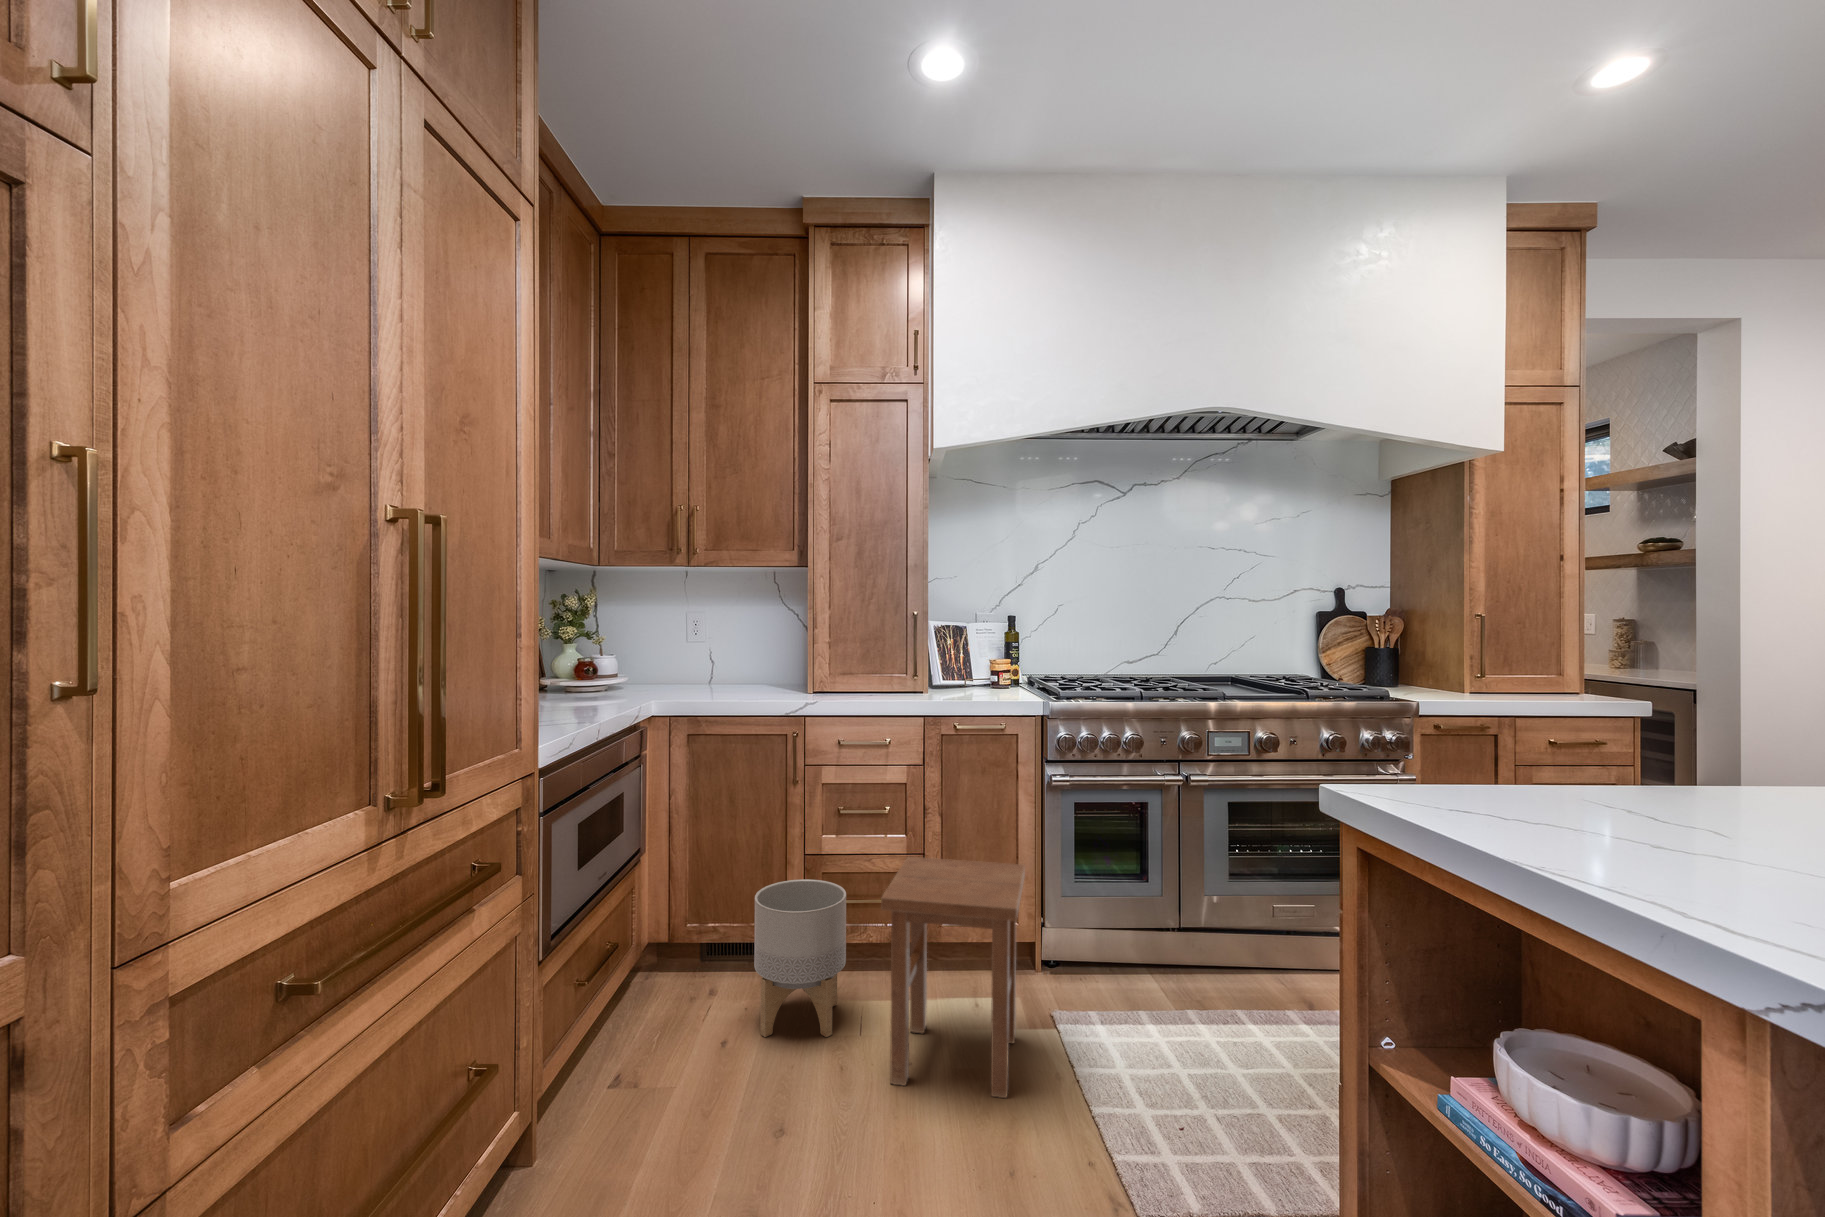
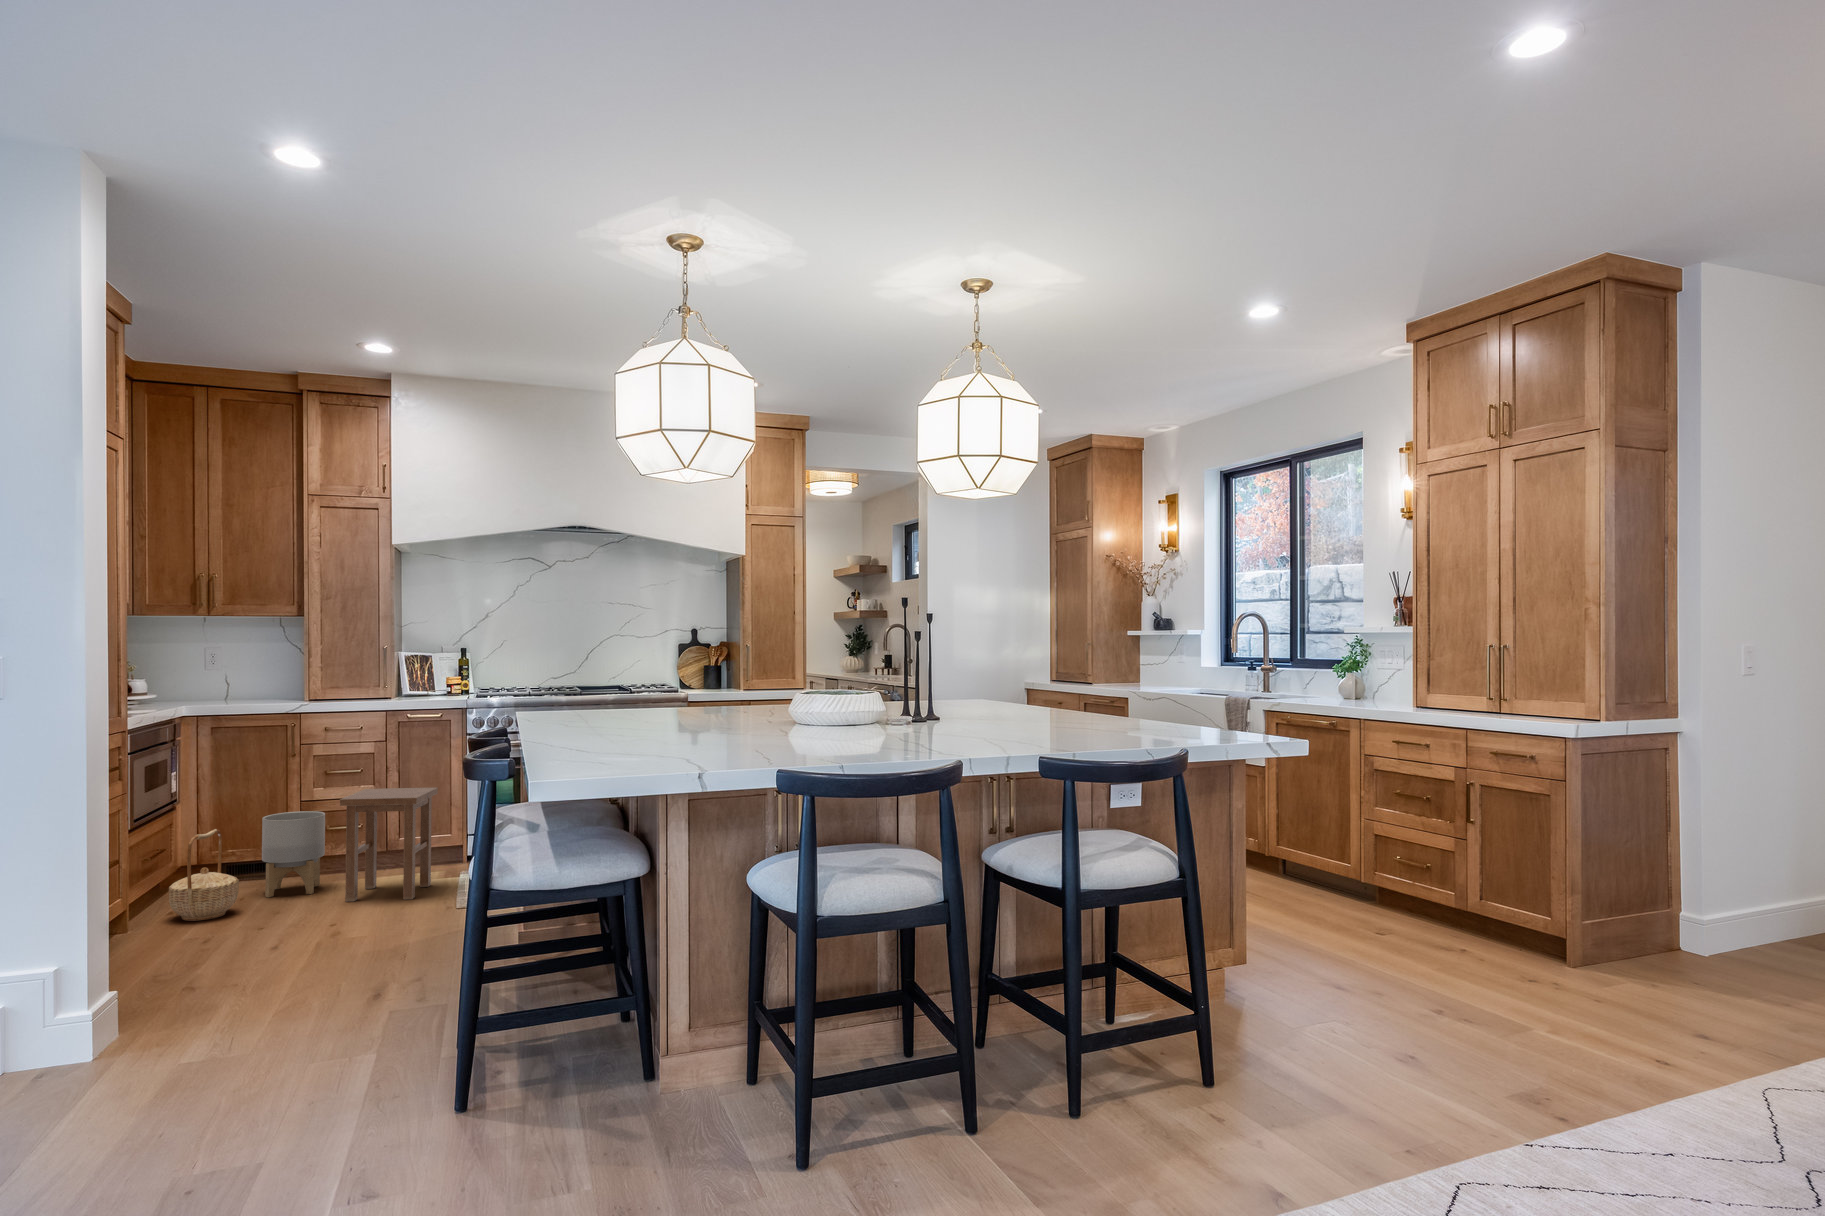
basket: none [609,933,720,1120] -> present [169,829,239,921]

